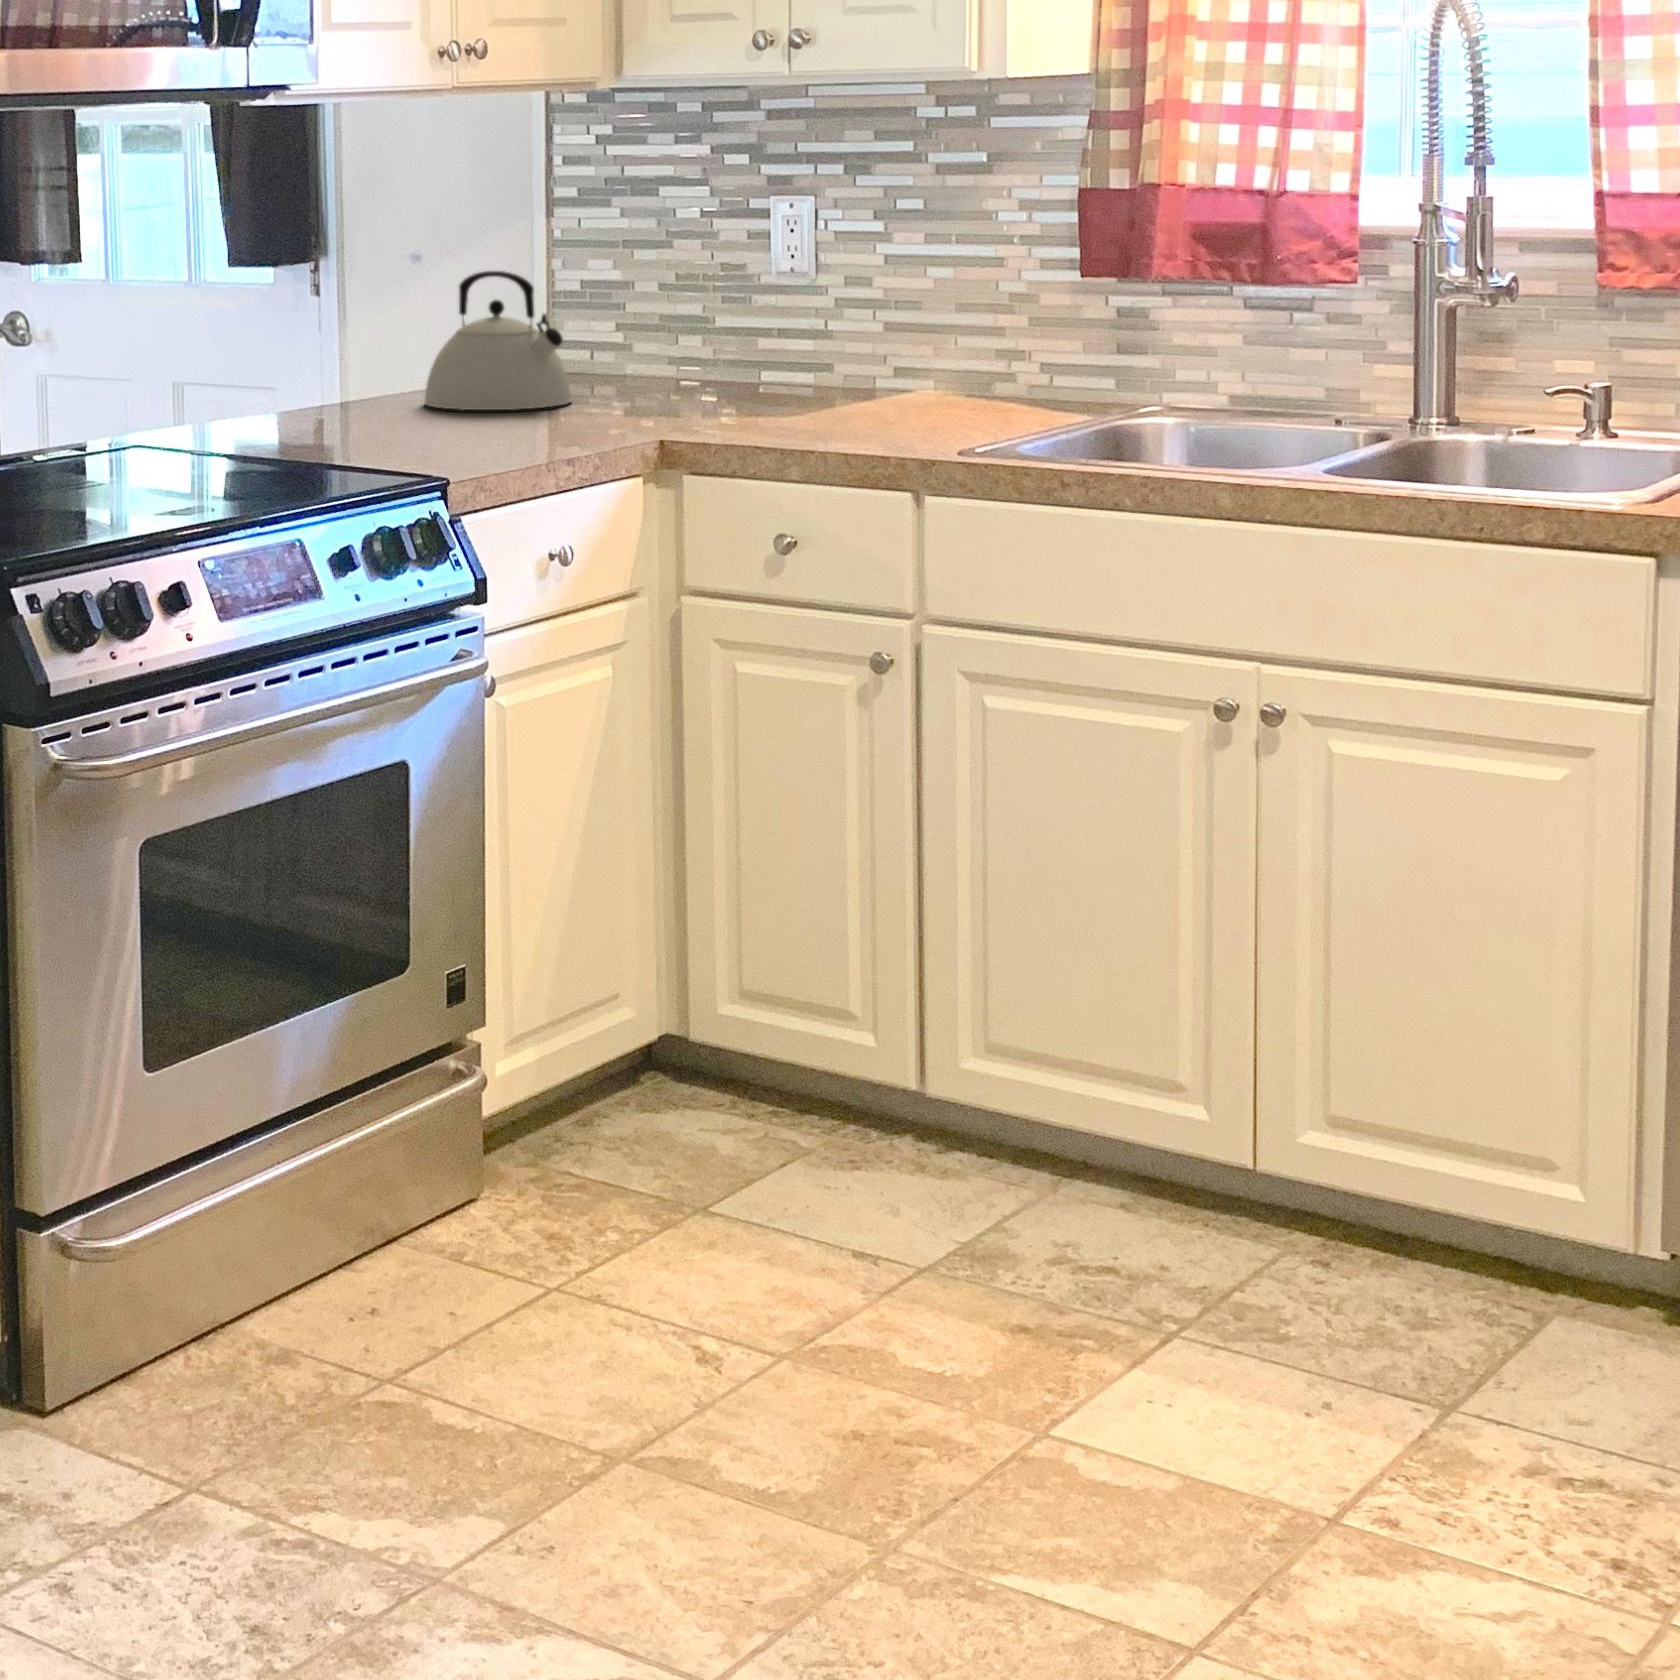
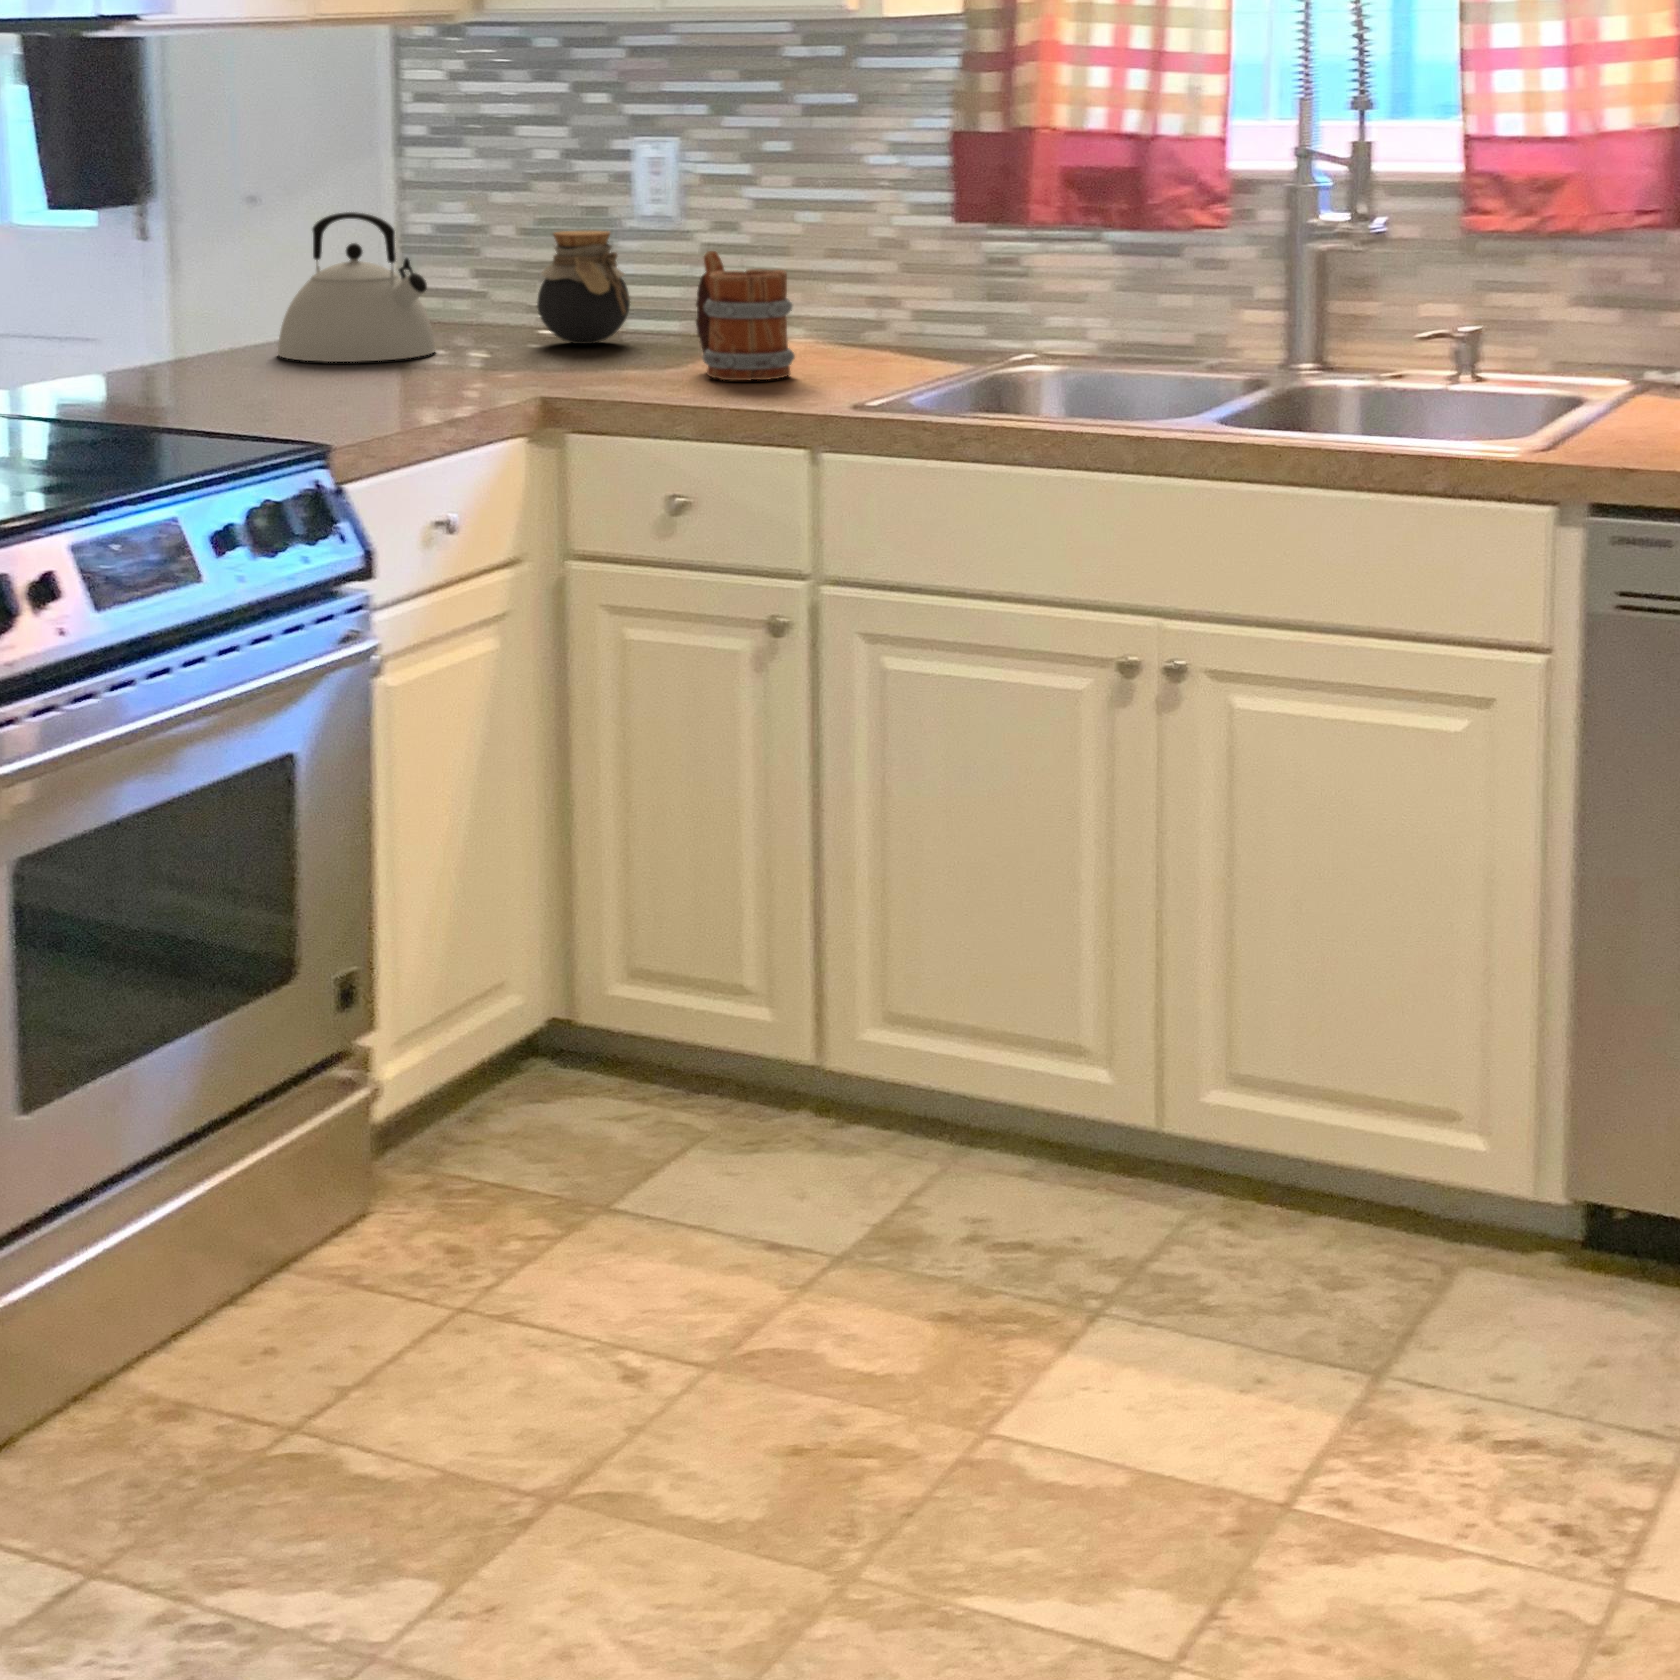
jar: none [670,289,759,397] -> present [537,231,630,344]
mug: none [814,306,908,430] -> present [696,251,795,381]

